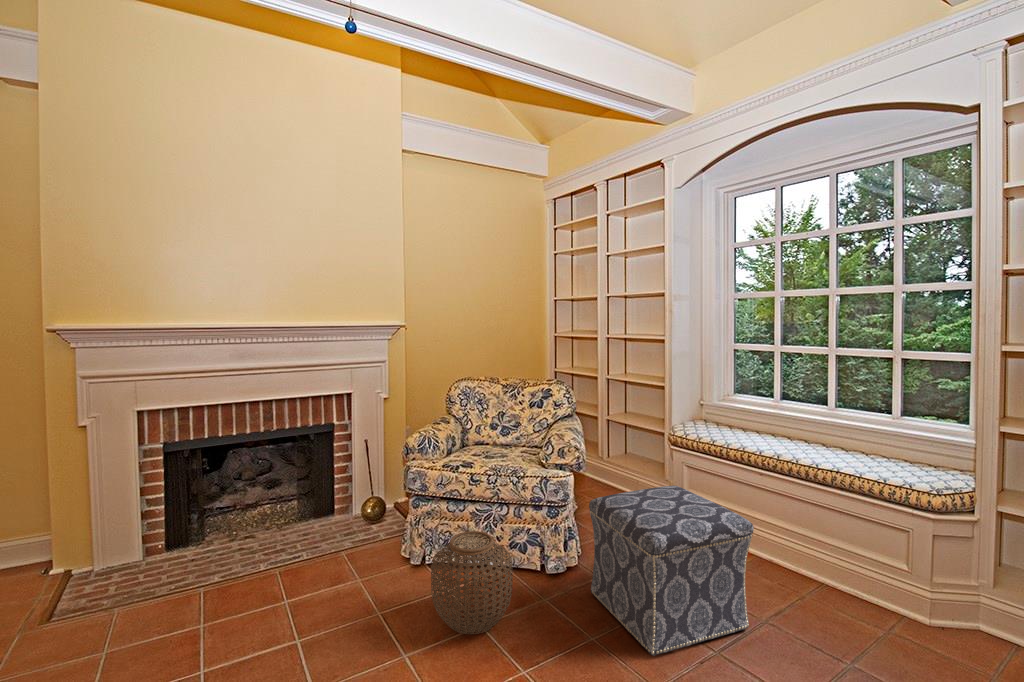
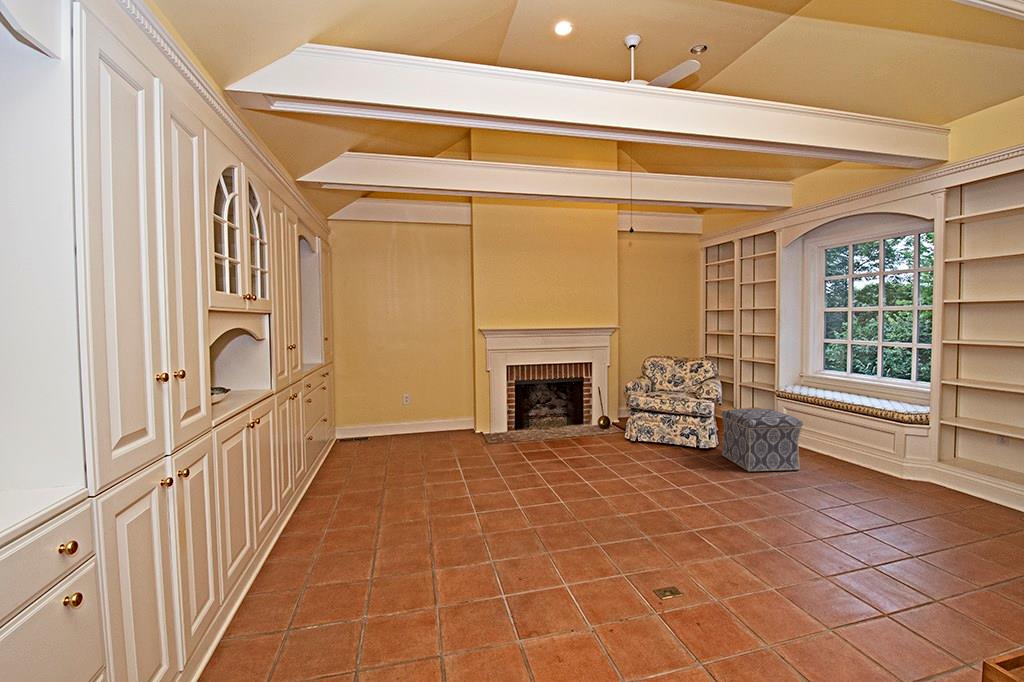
woven basket: present [431,531,513,634] -> none [647,420,684,461]

